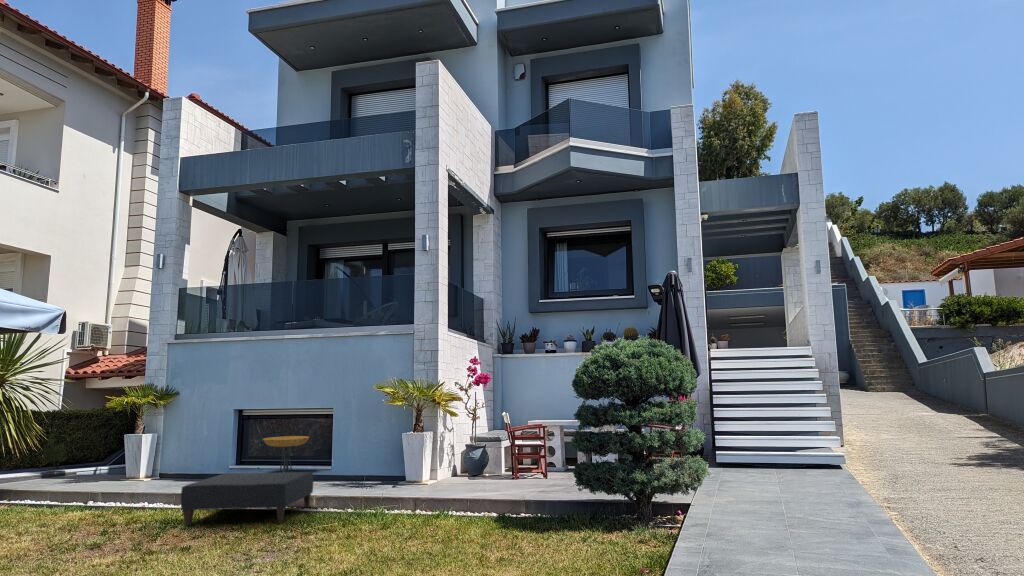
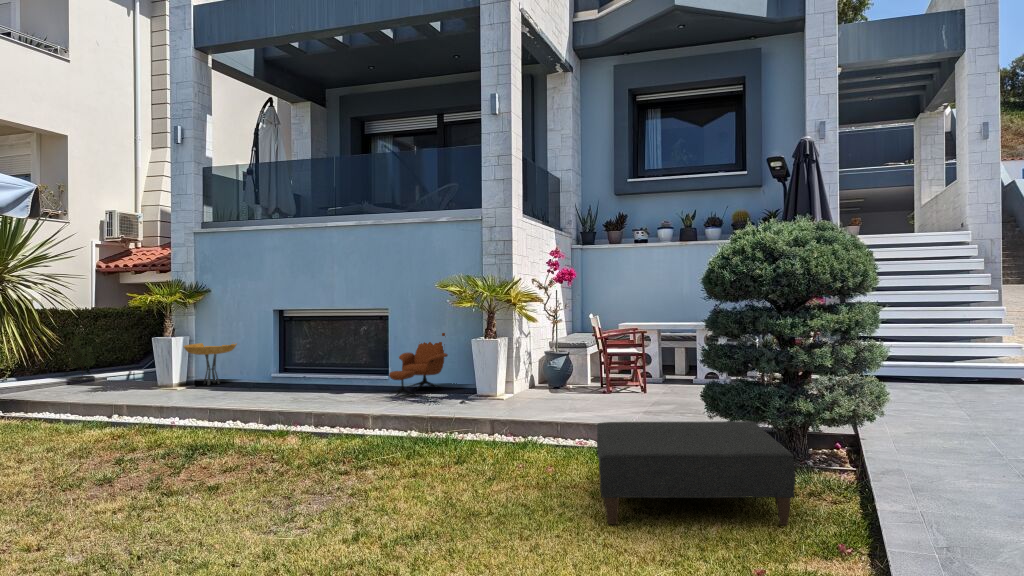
lounge chair: none [331,425,382,483] -> present [389,333,448,396]
side table: present [263,436,309,473] -> present [183,343,237,385]
ottoman: present [181,472,313,525] -> present [597,421,795,525]

